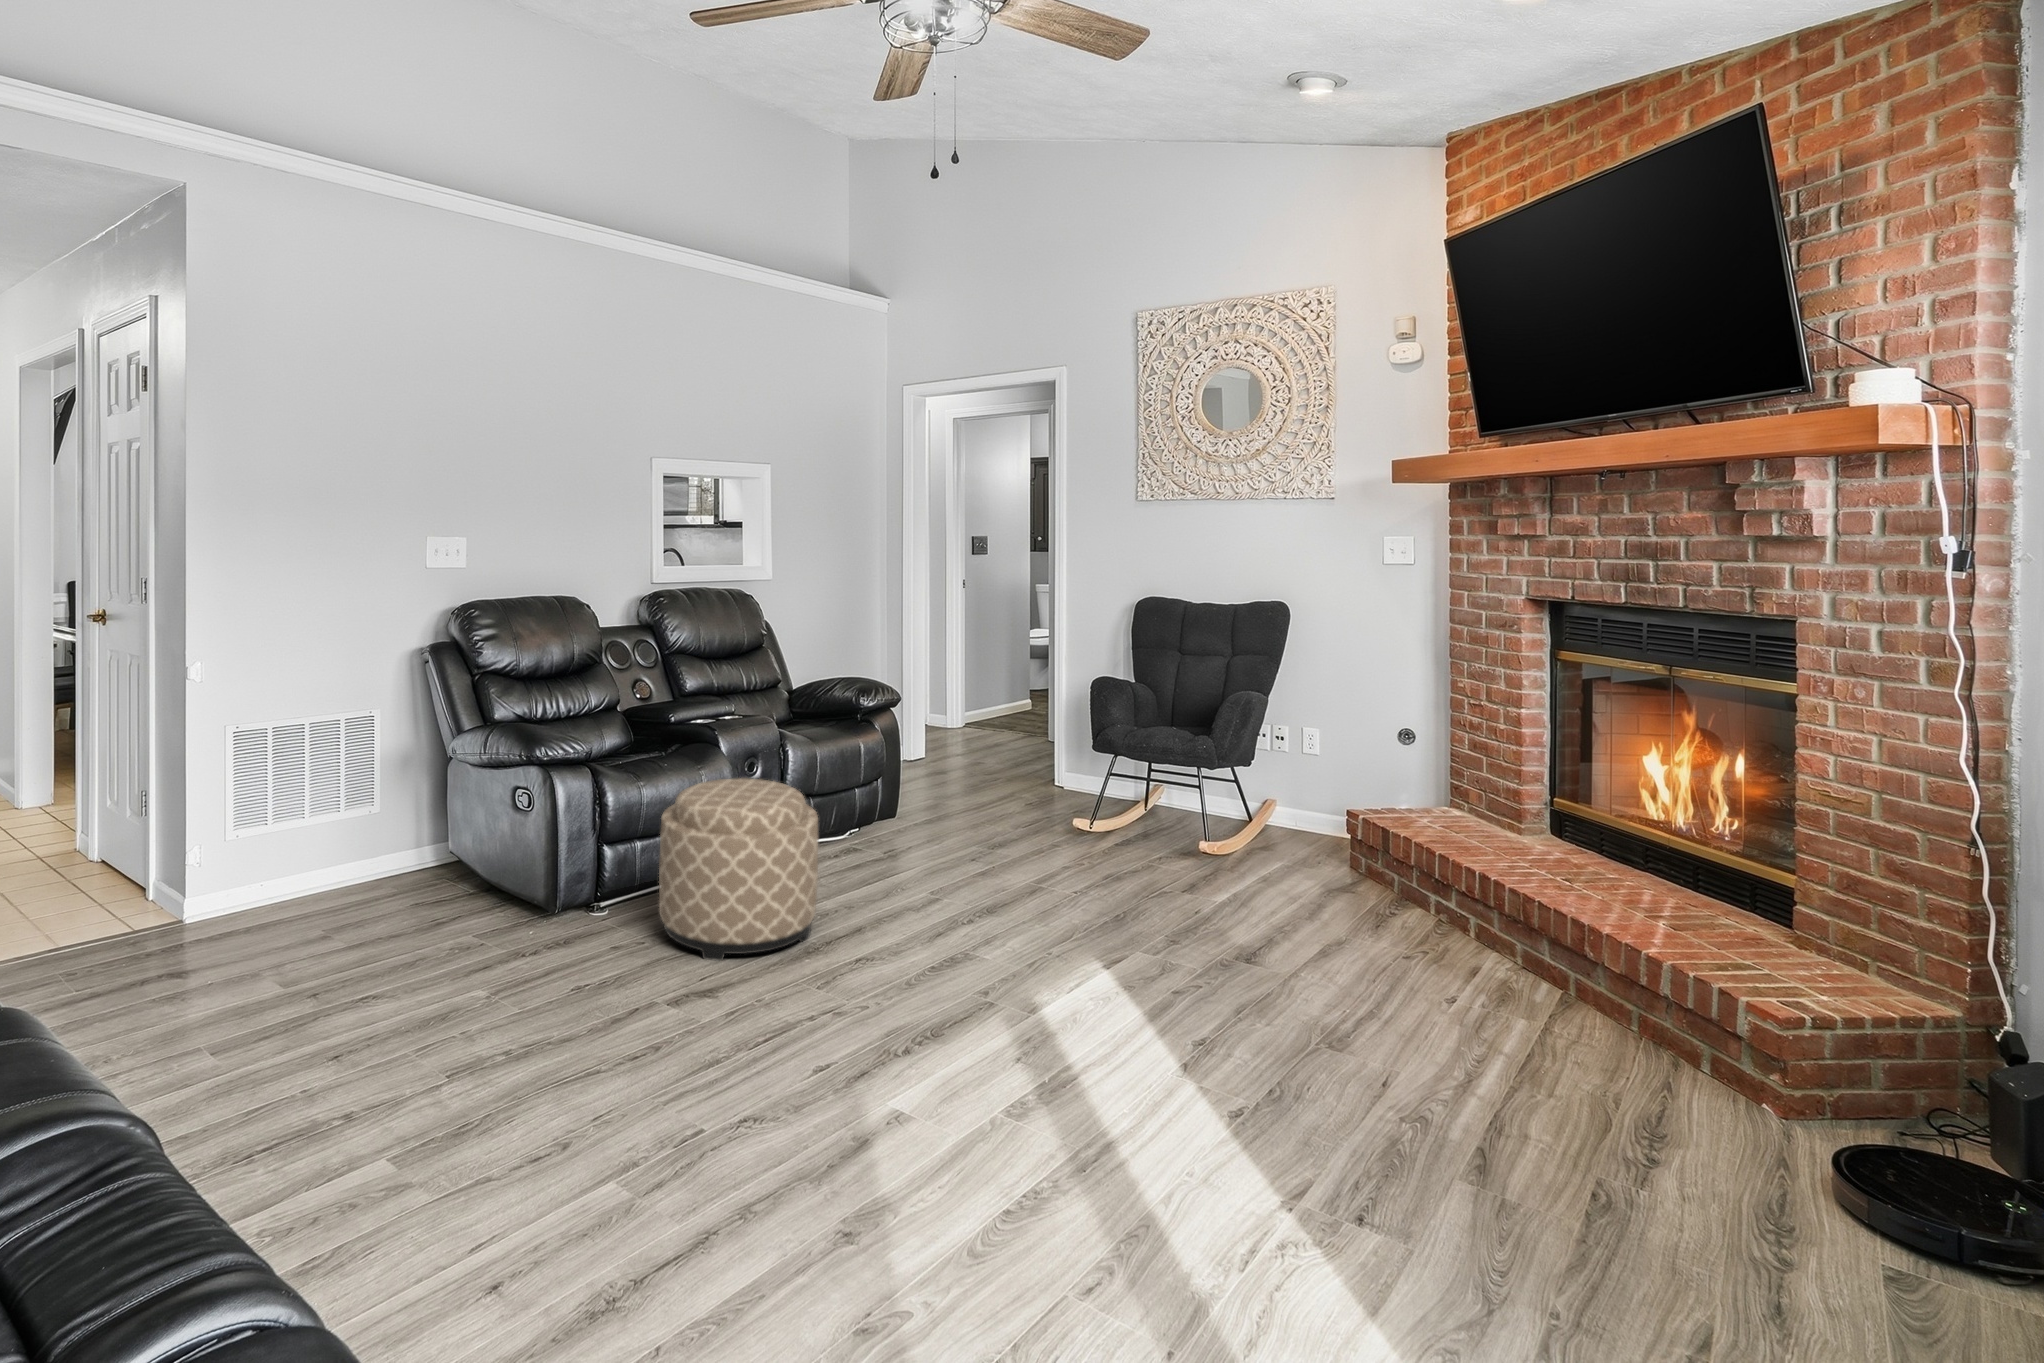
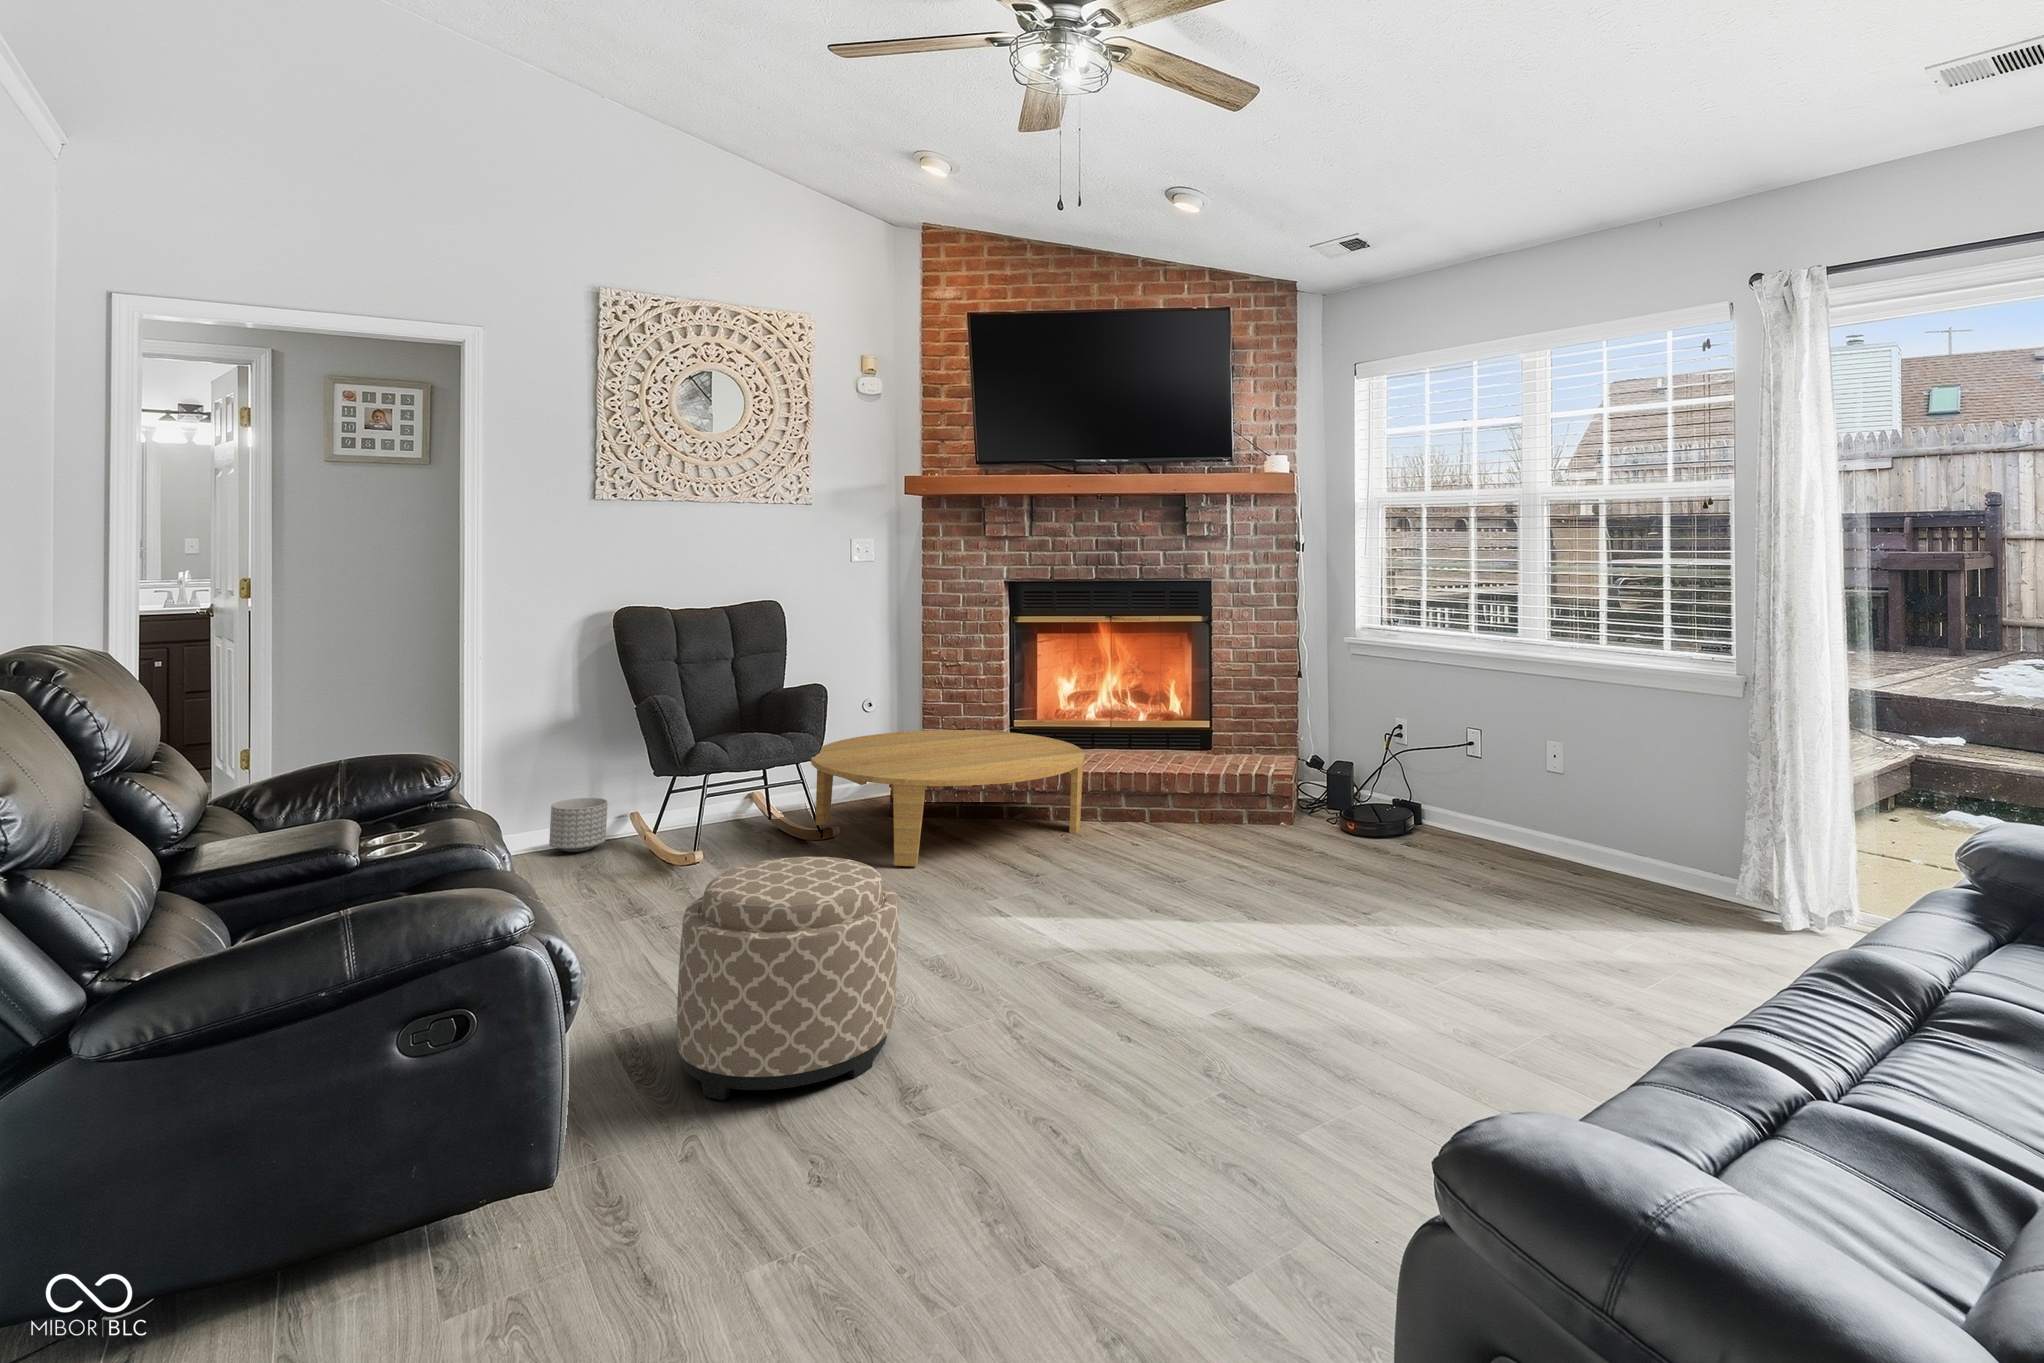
planter: none [1082,752,1125,798] -> present [549,798,608,852]
coffee table: none [1169,758,1528,961] -> present [811,730,1084,866]

